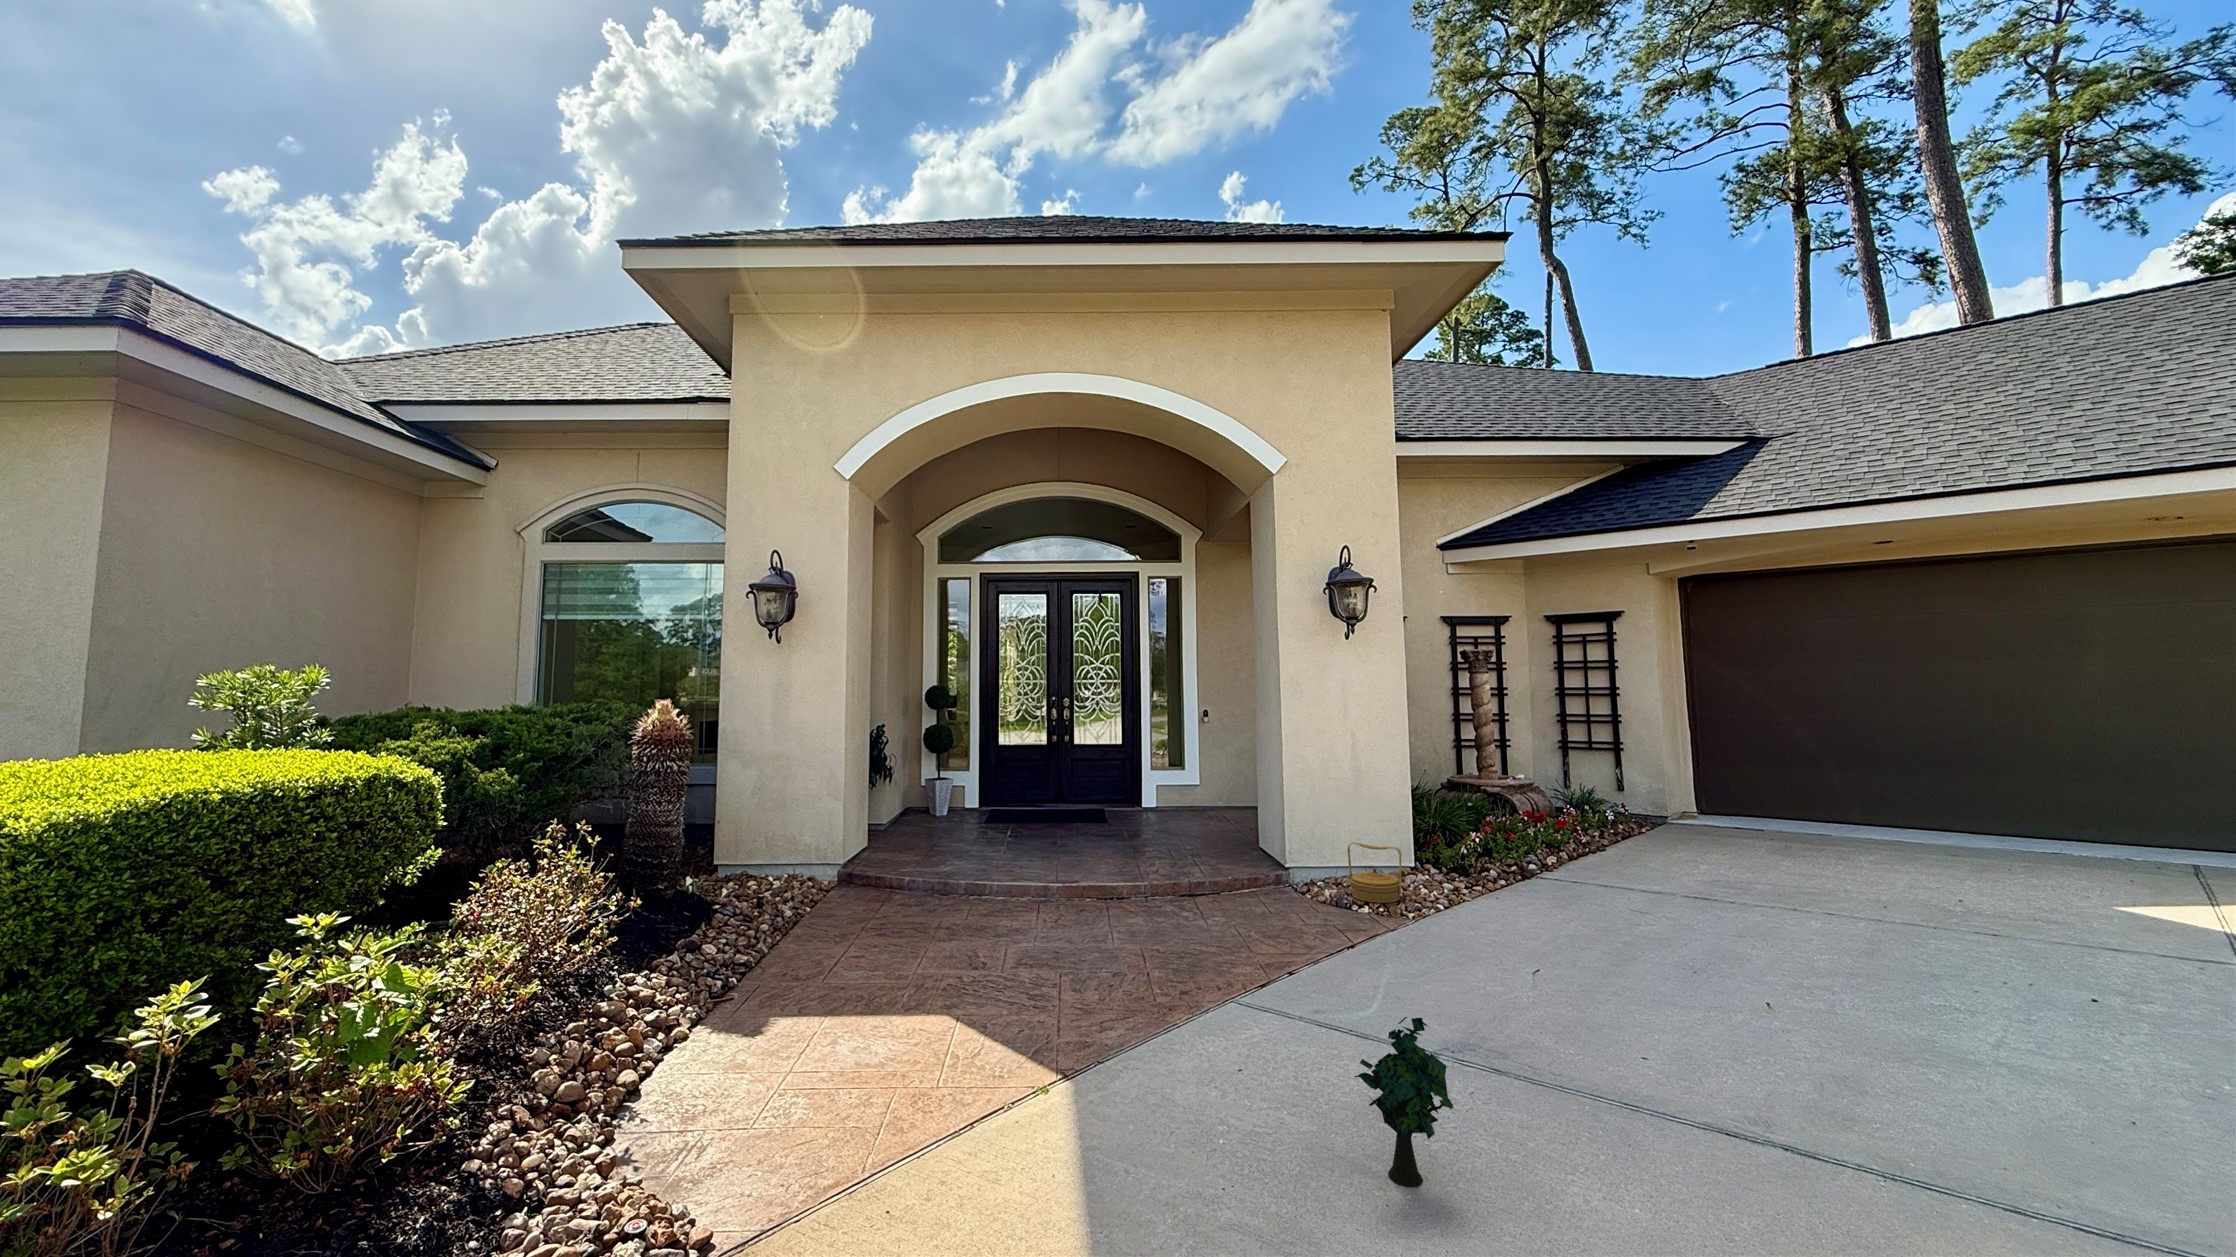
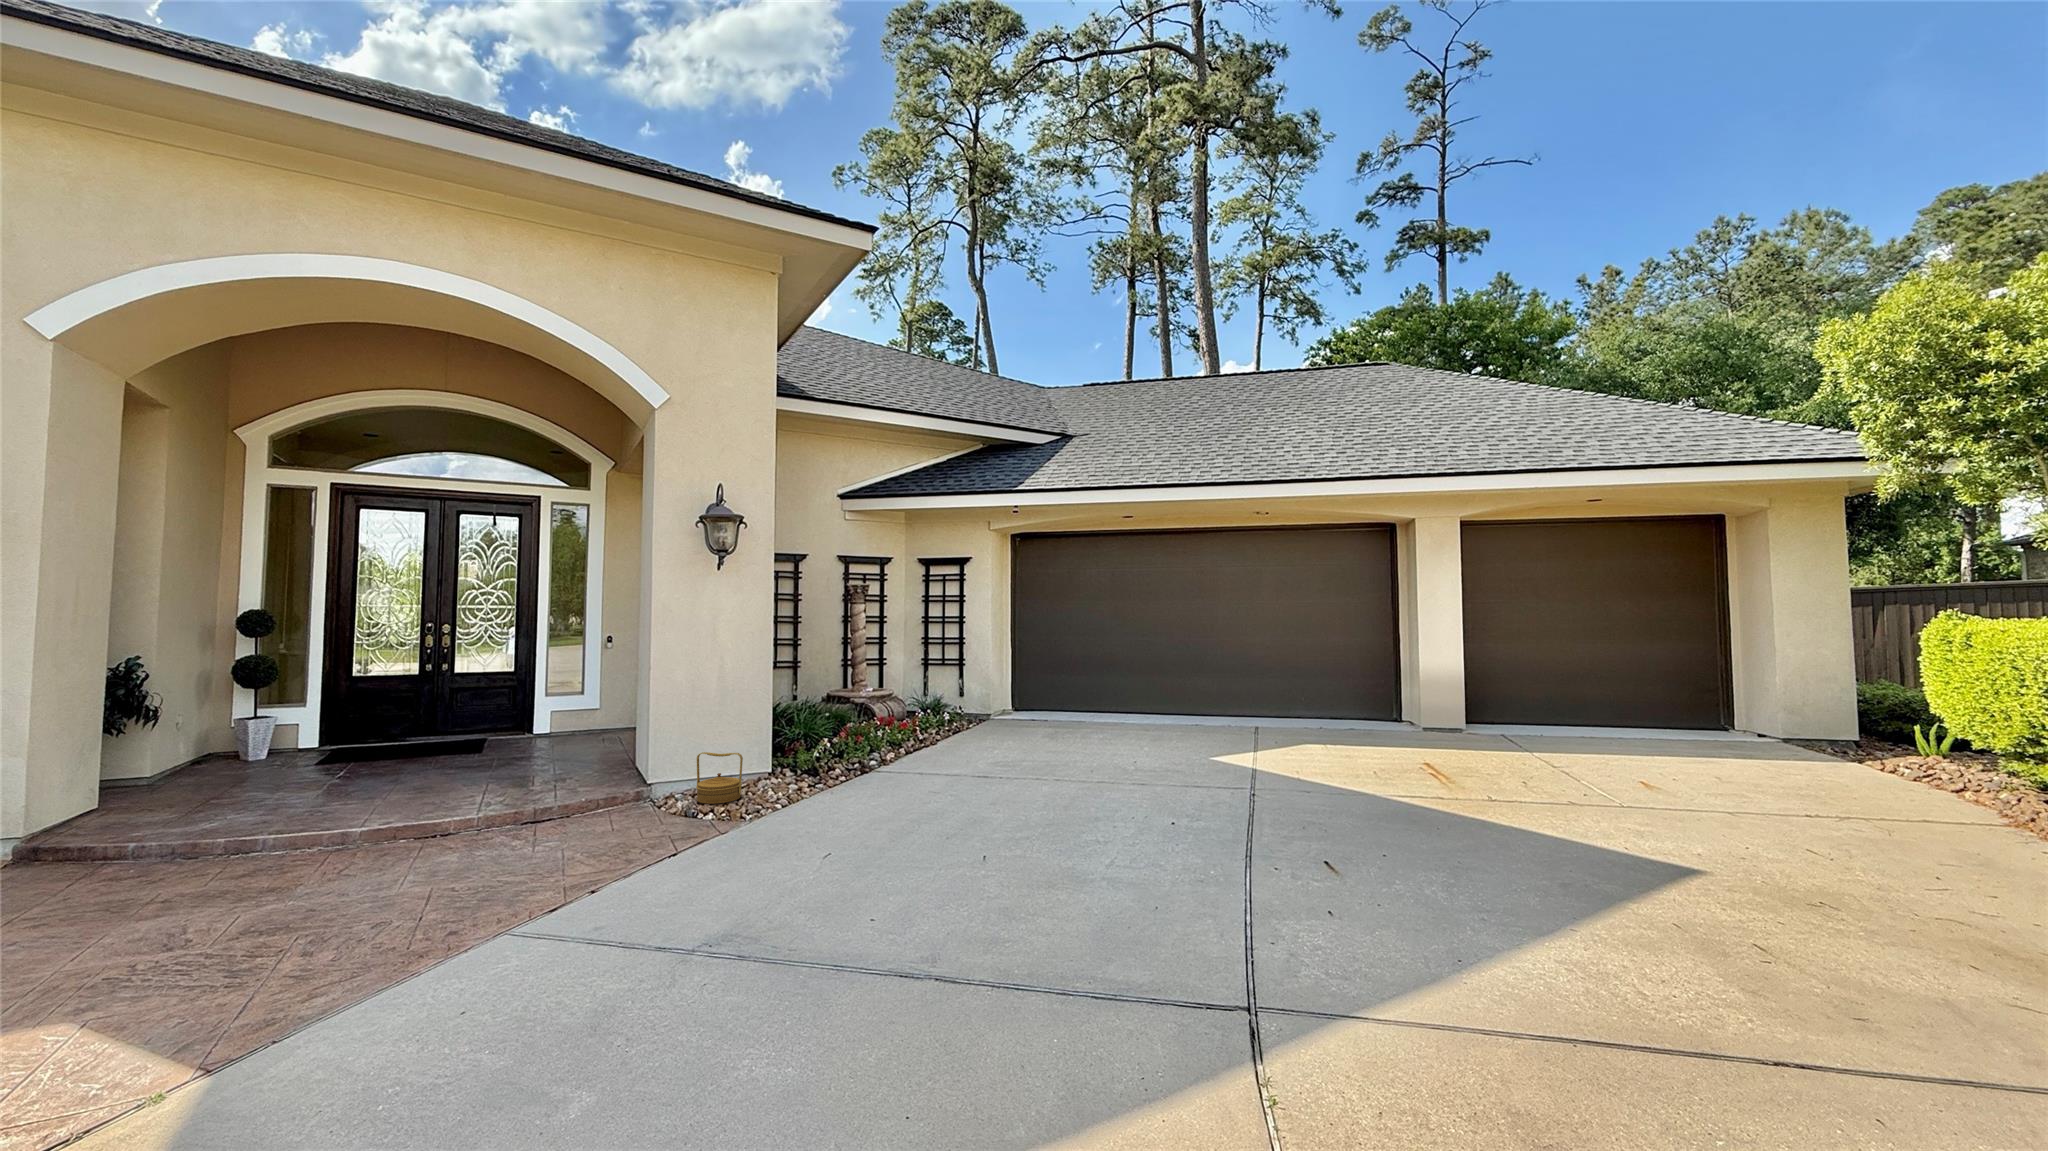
decorative plant: present [1354,1017,1454,1187] -> none [510,898,610,1056]

